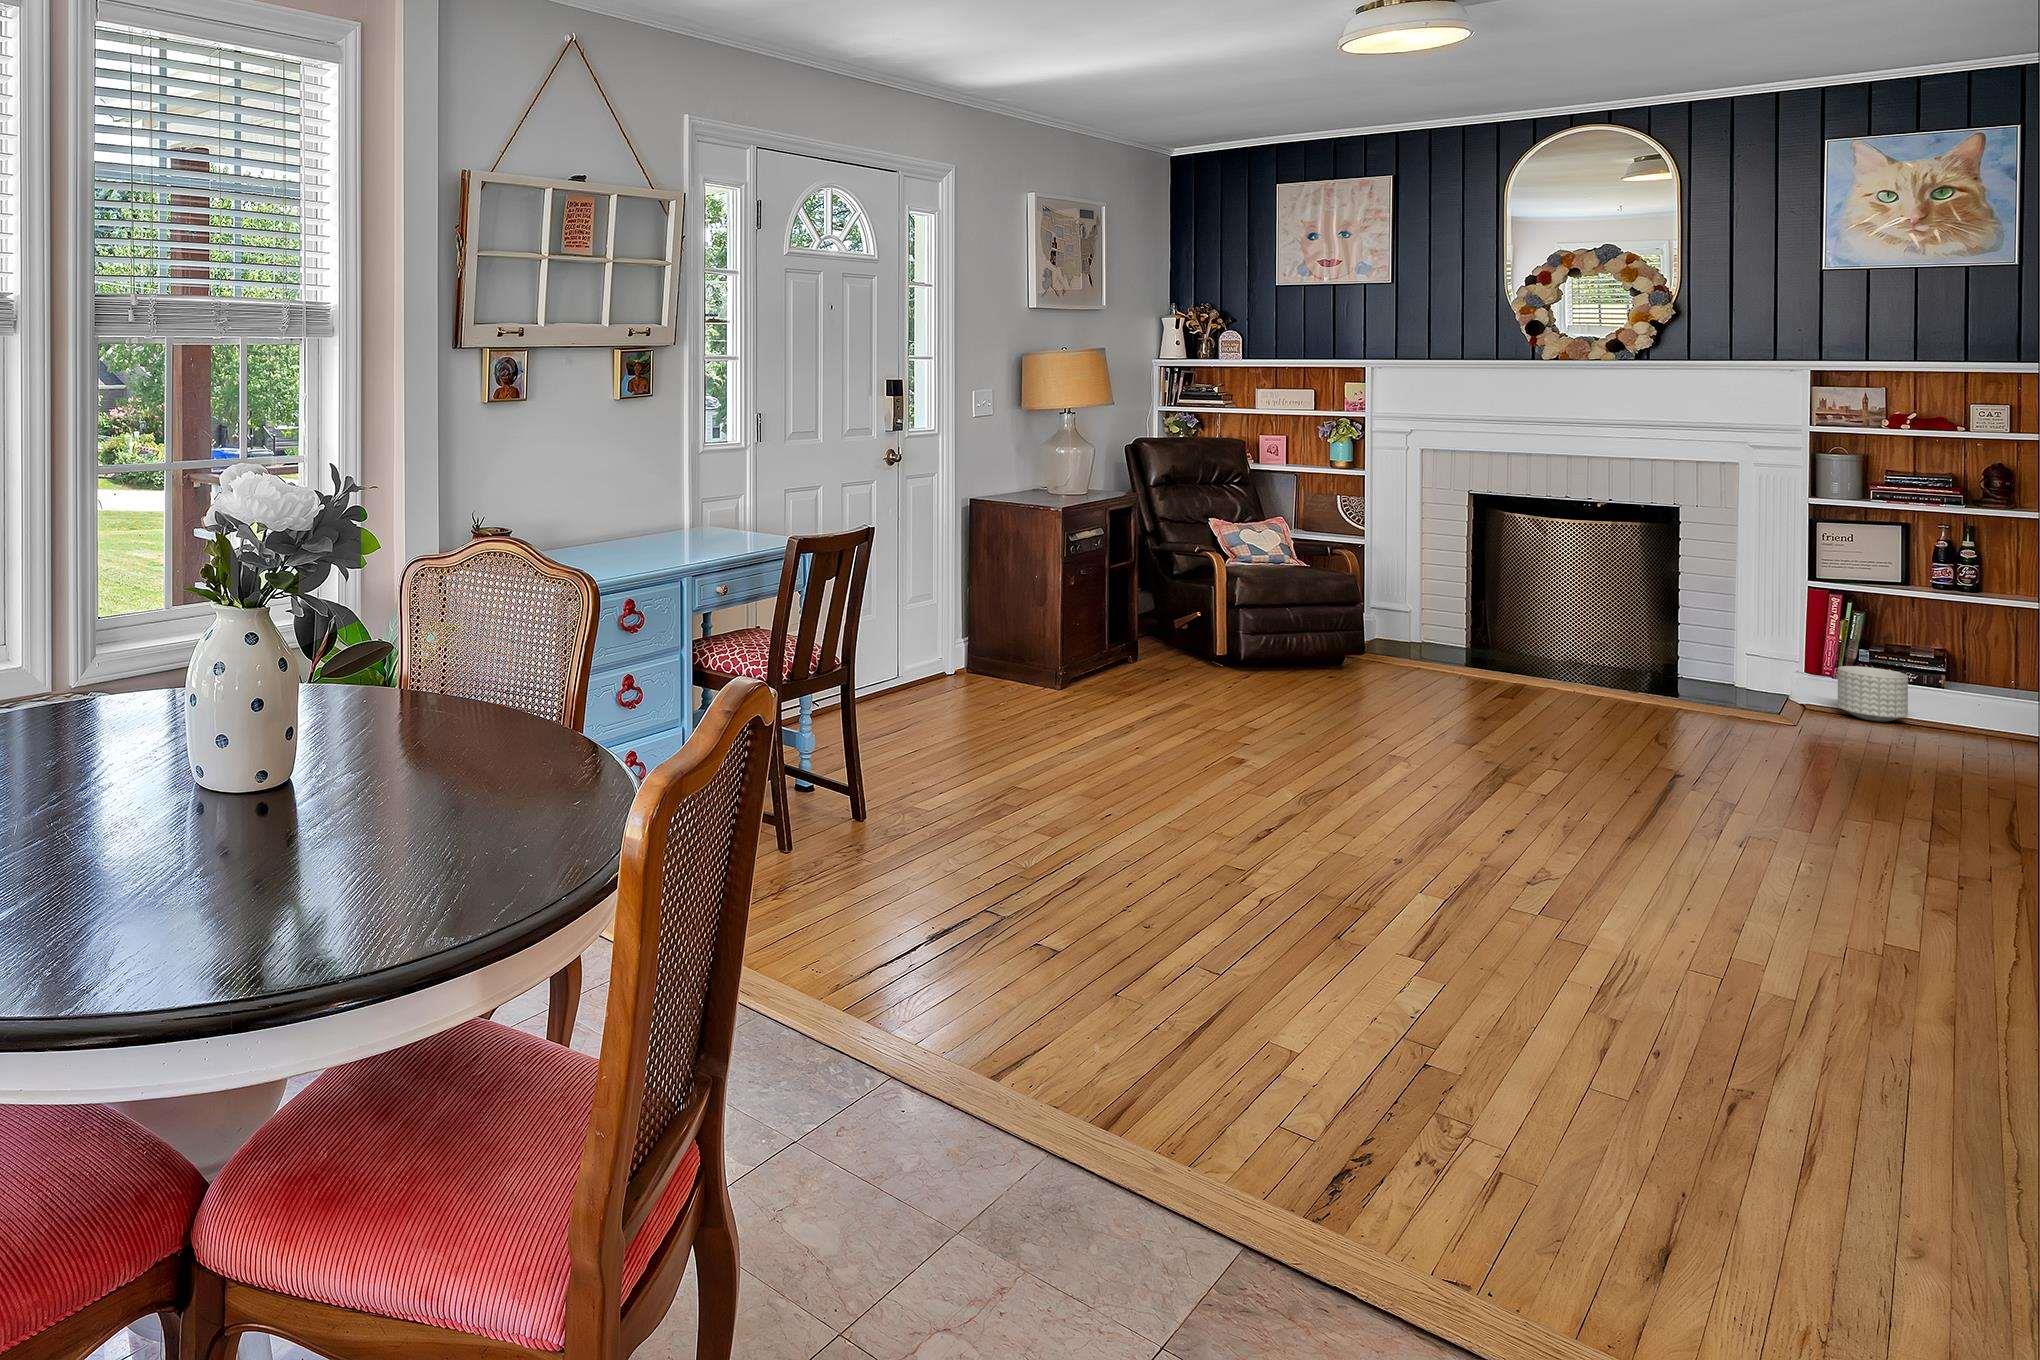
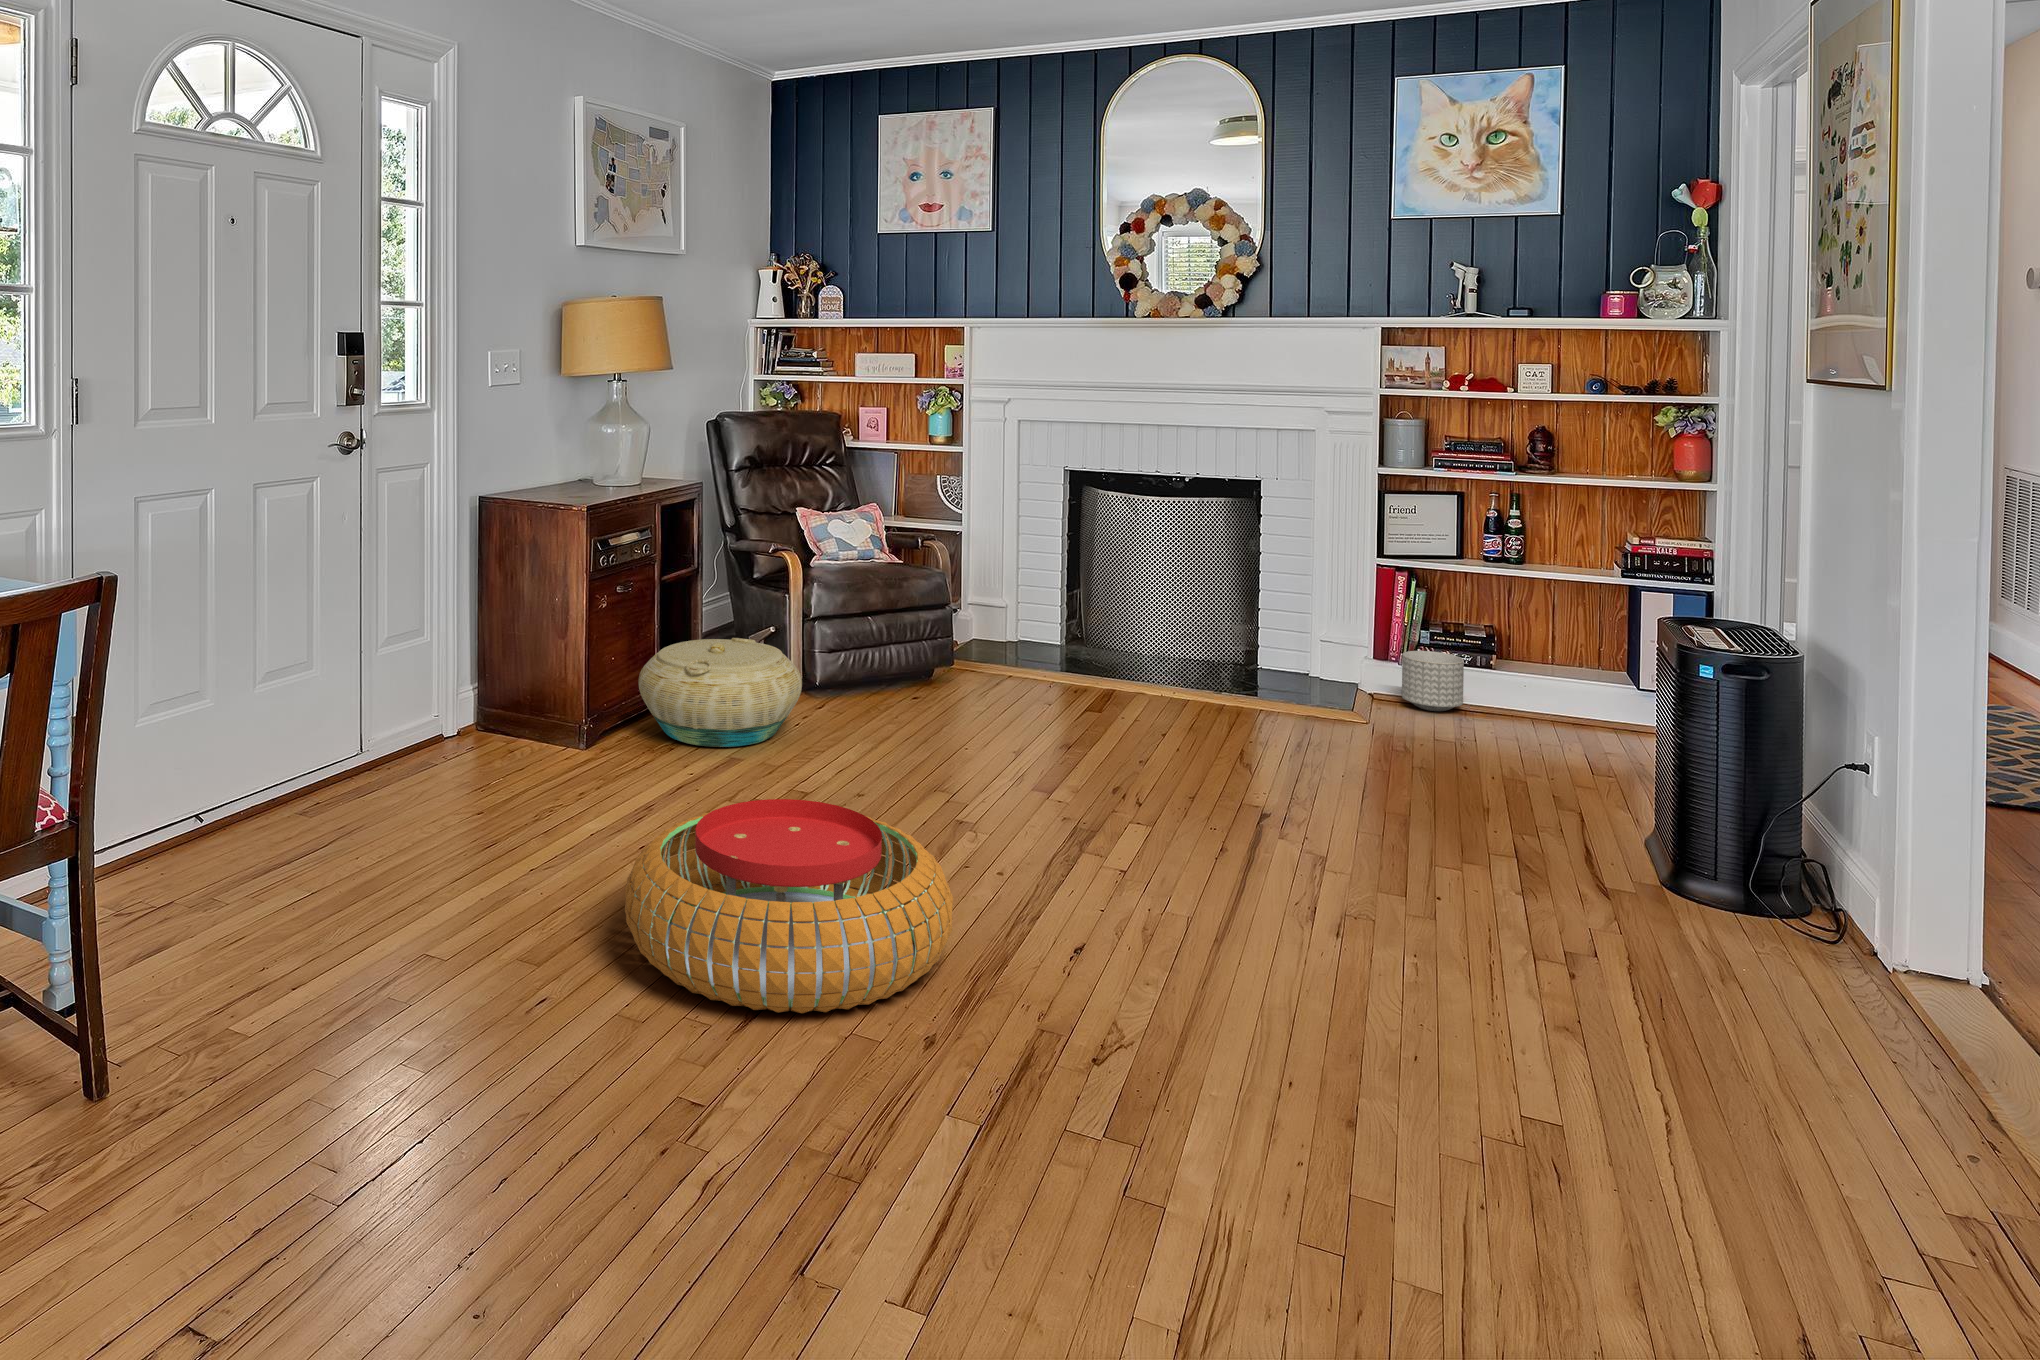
basket: none [1099,616,1240,697] -> present [639,638,802,747]
pouf: none [1157,715,1420,849] -> present [625,799,953,1013]

